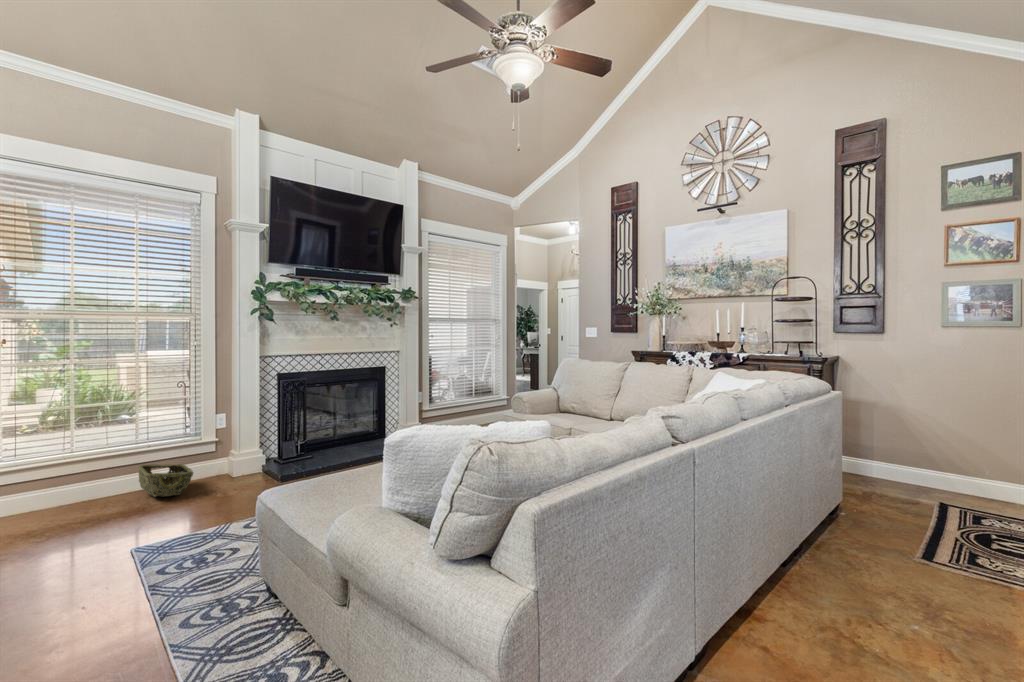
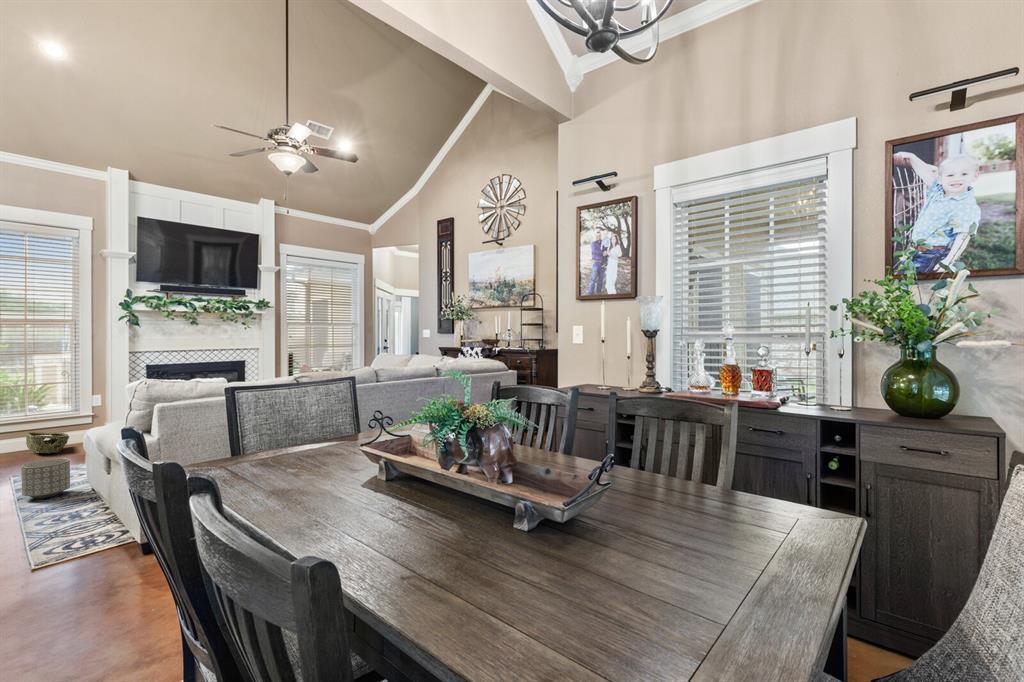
planter: none [152,541,225,619] -> present [21,458,70,499]

